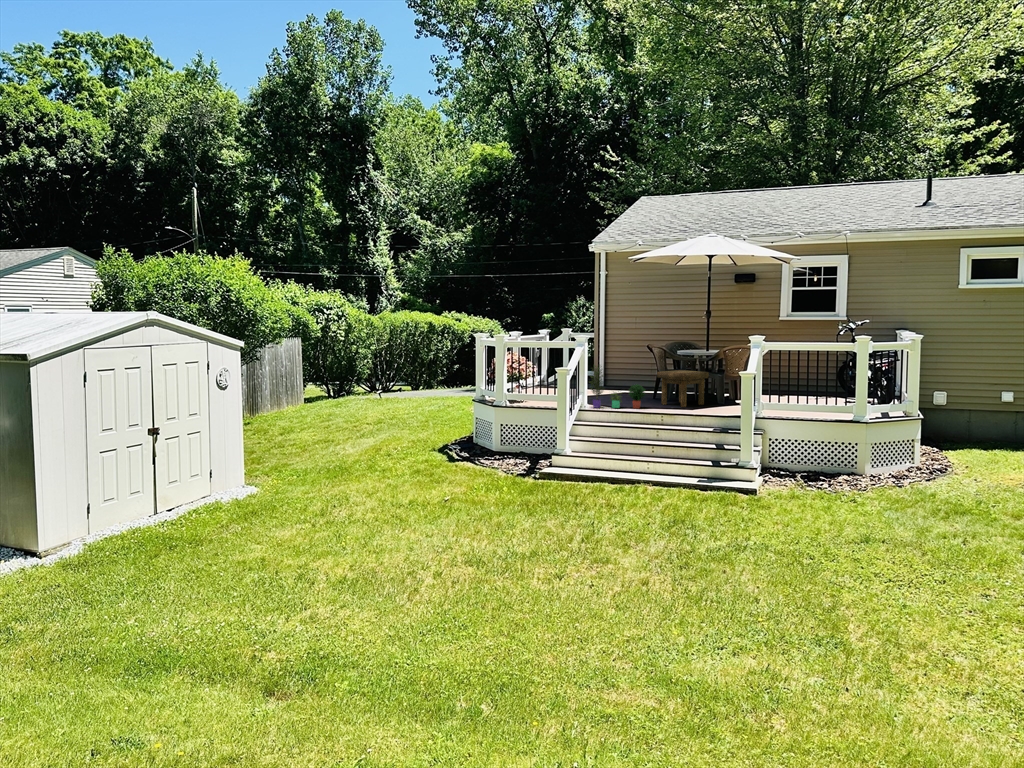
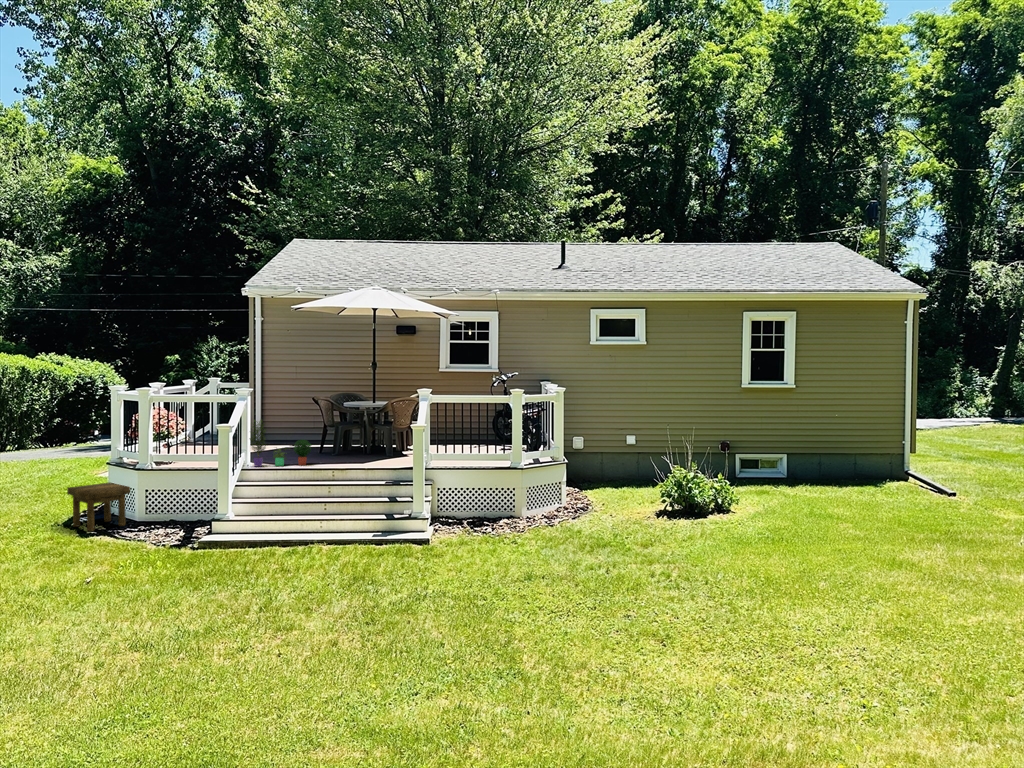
stool: present [657,370,709,407] -> present [67,483,130,531]

